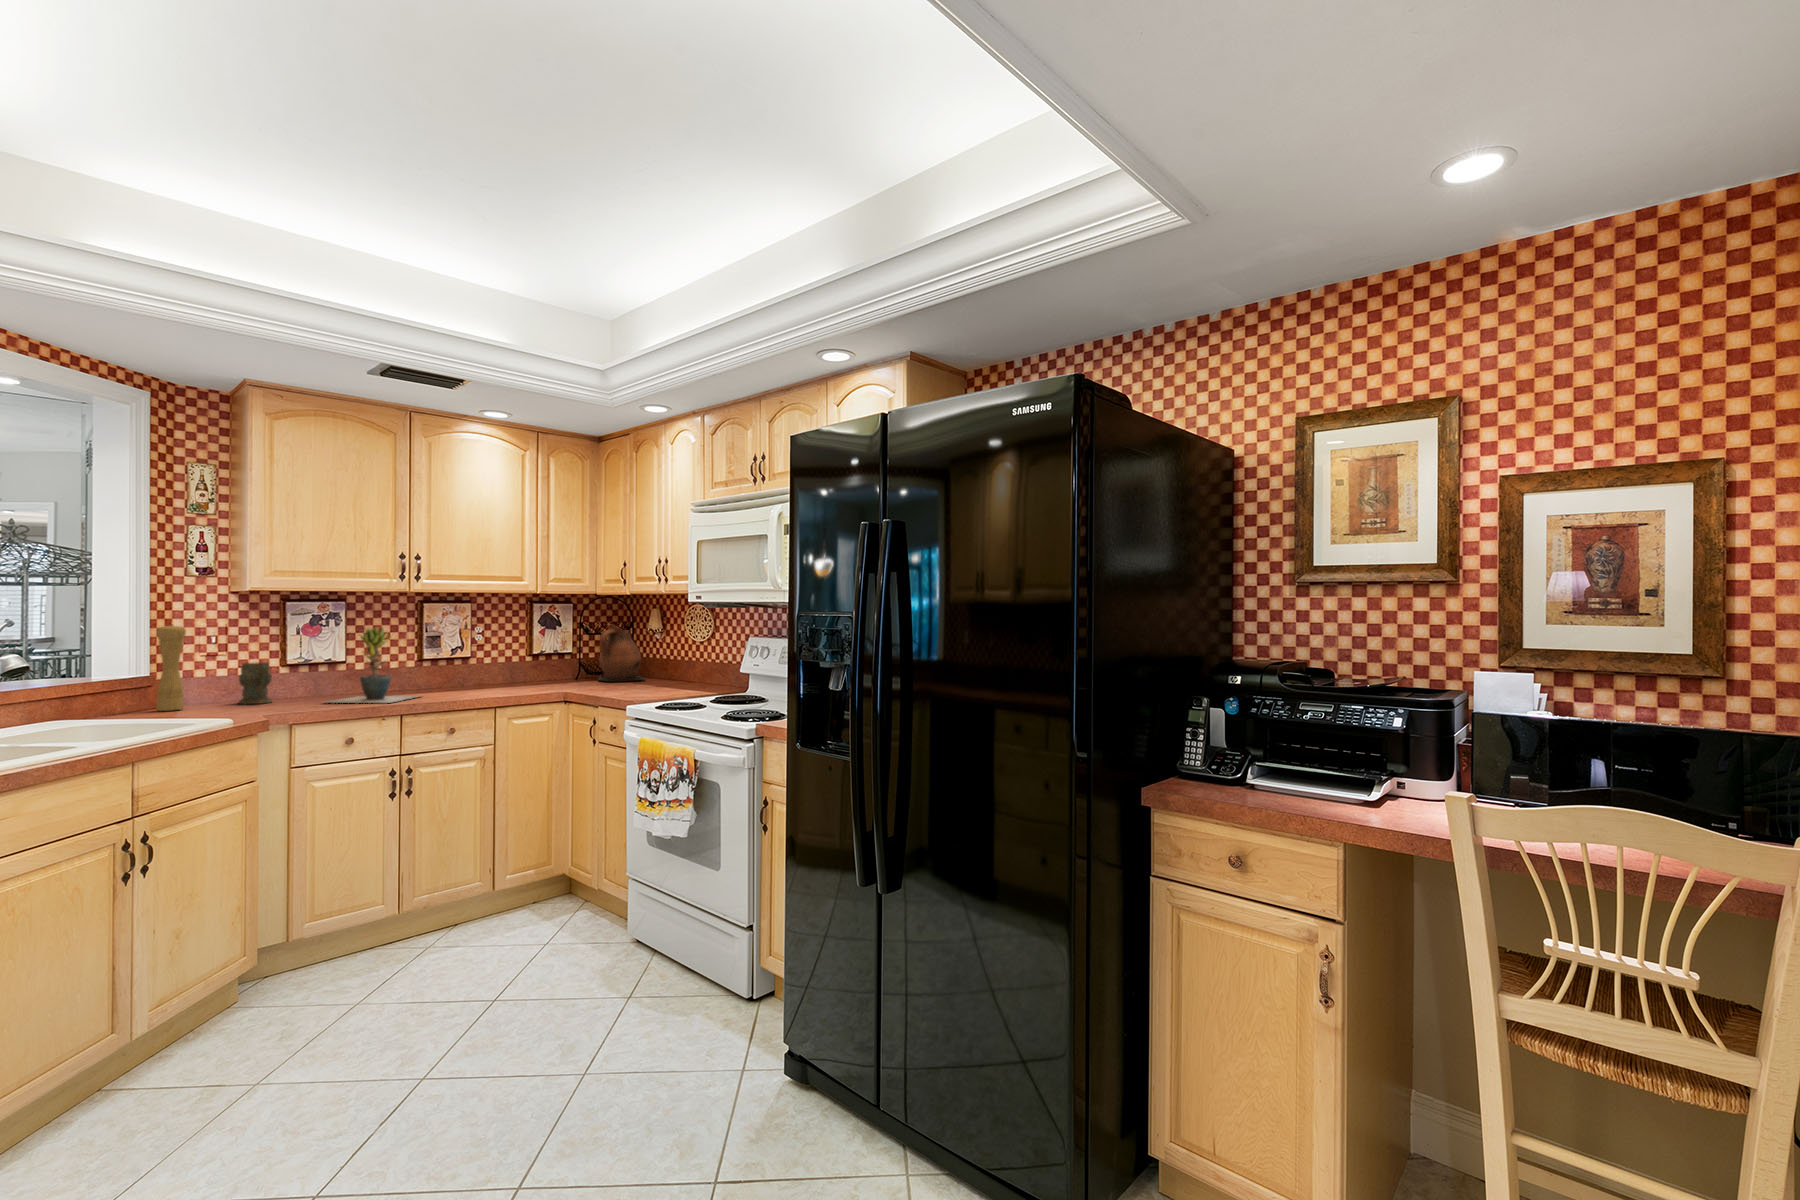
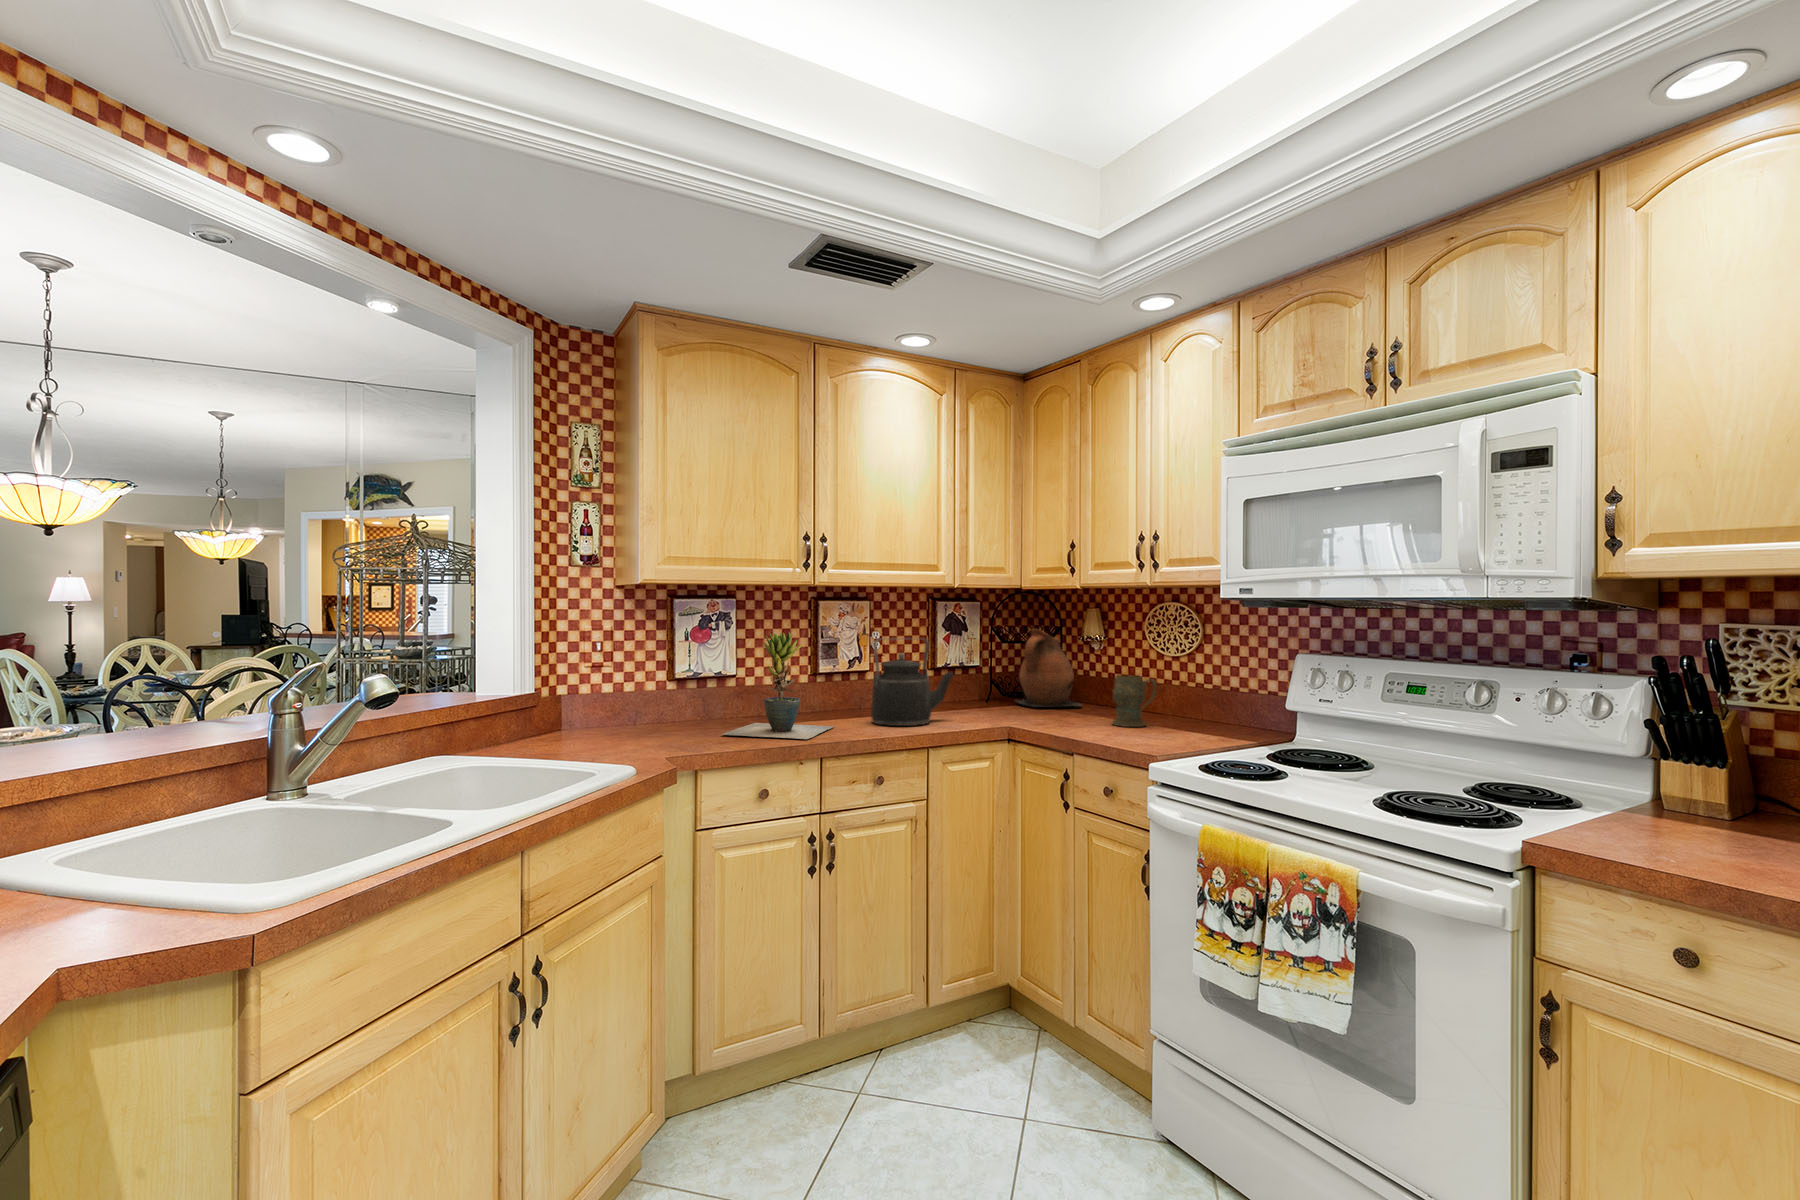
pepper mill: present [156,625,186,711] -> none [543,628,574,741]
kettle: none [458,631,530,694] -> present [871,638,954,726]
mug: present [238,662,272,704] -> present [1112,675,1156,727]

